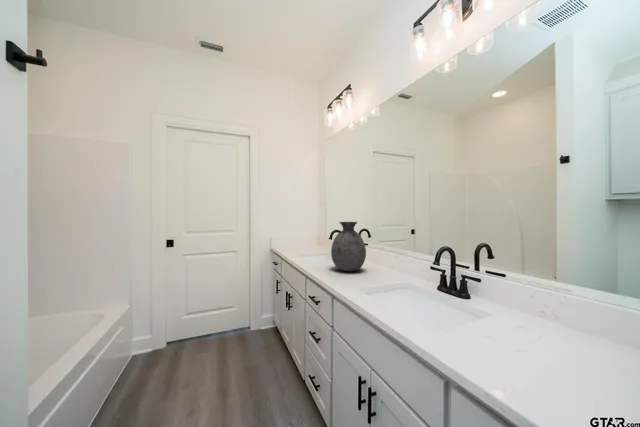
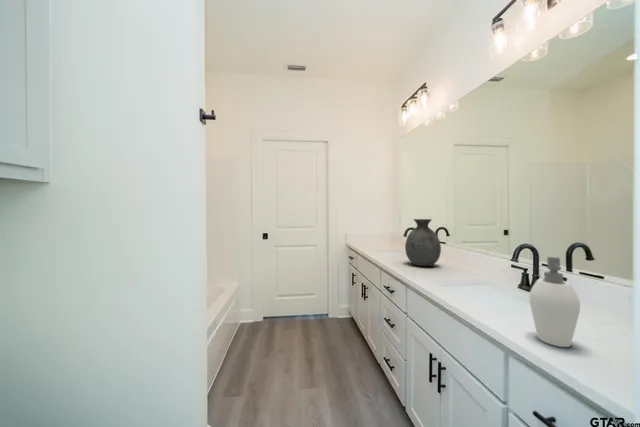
soap dispenser: none [467,266,518,370] -> present [529,257,580,347]

